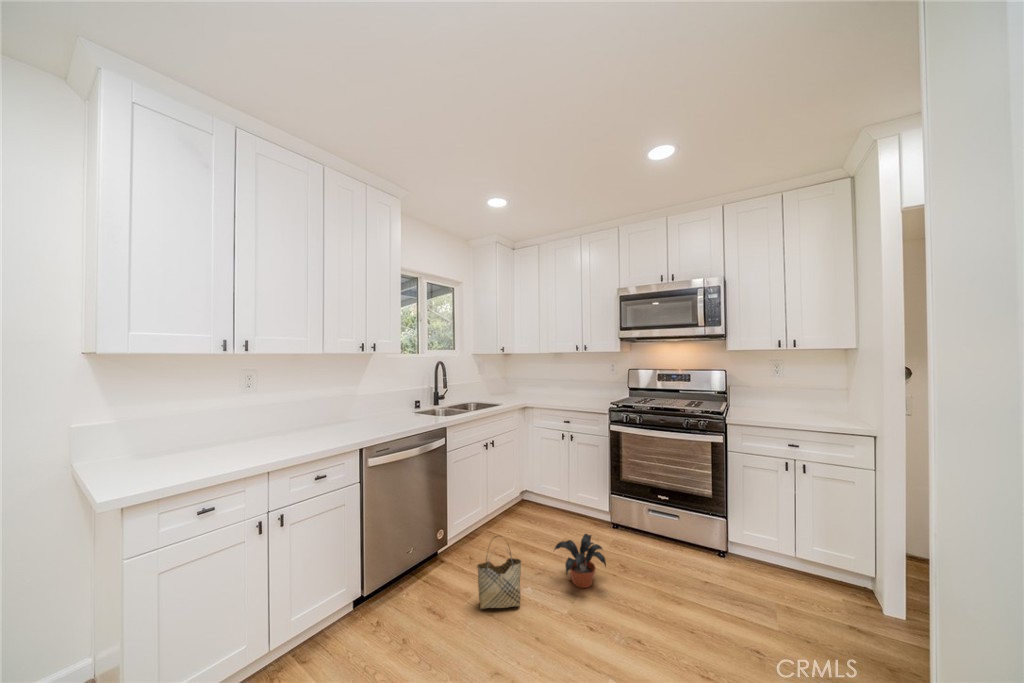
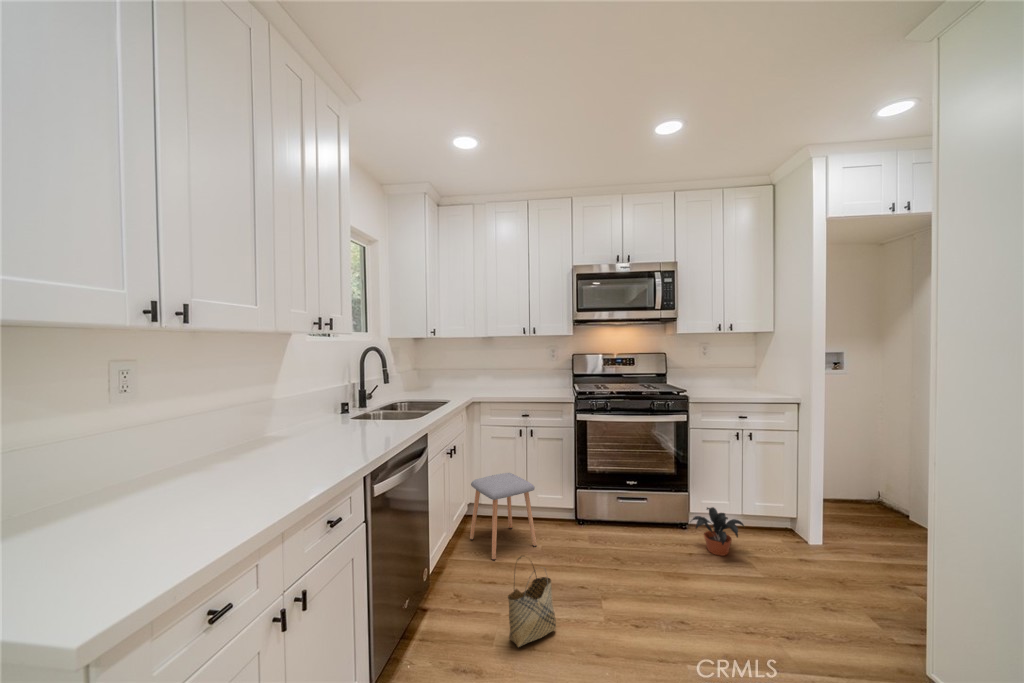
stool: none [512,470,561,541] -> present [470,473,537,560]
potted plant: present [554,534,606,588] -> present [692,507,744,556]

